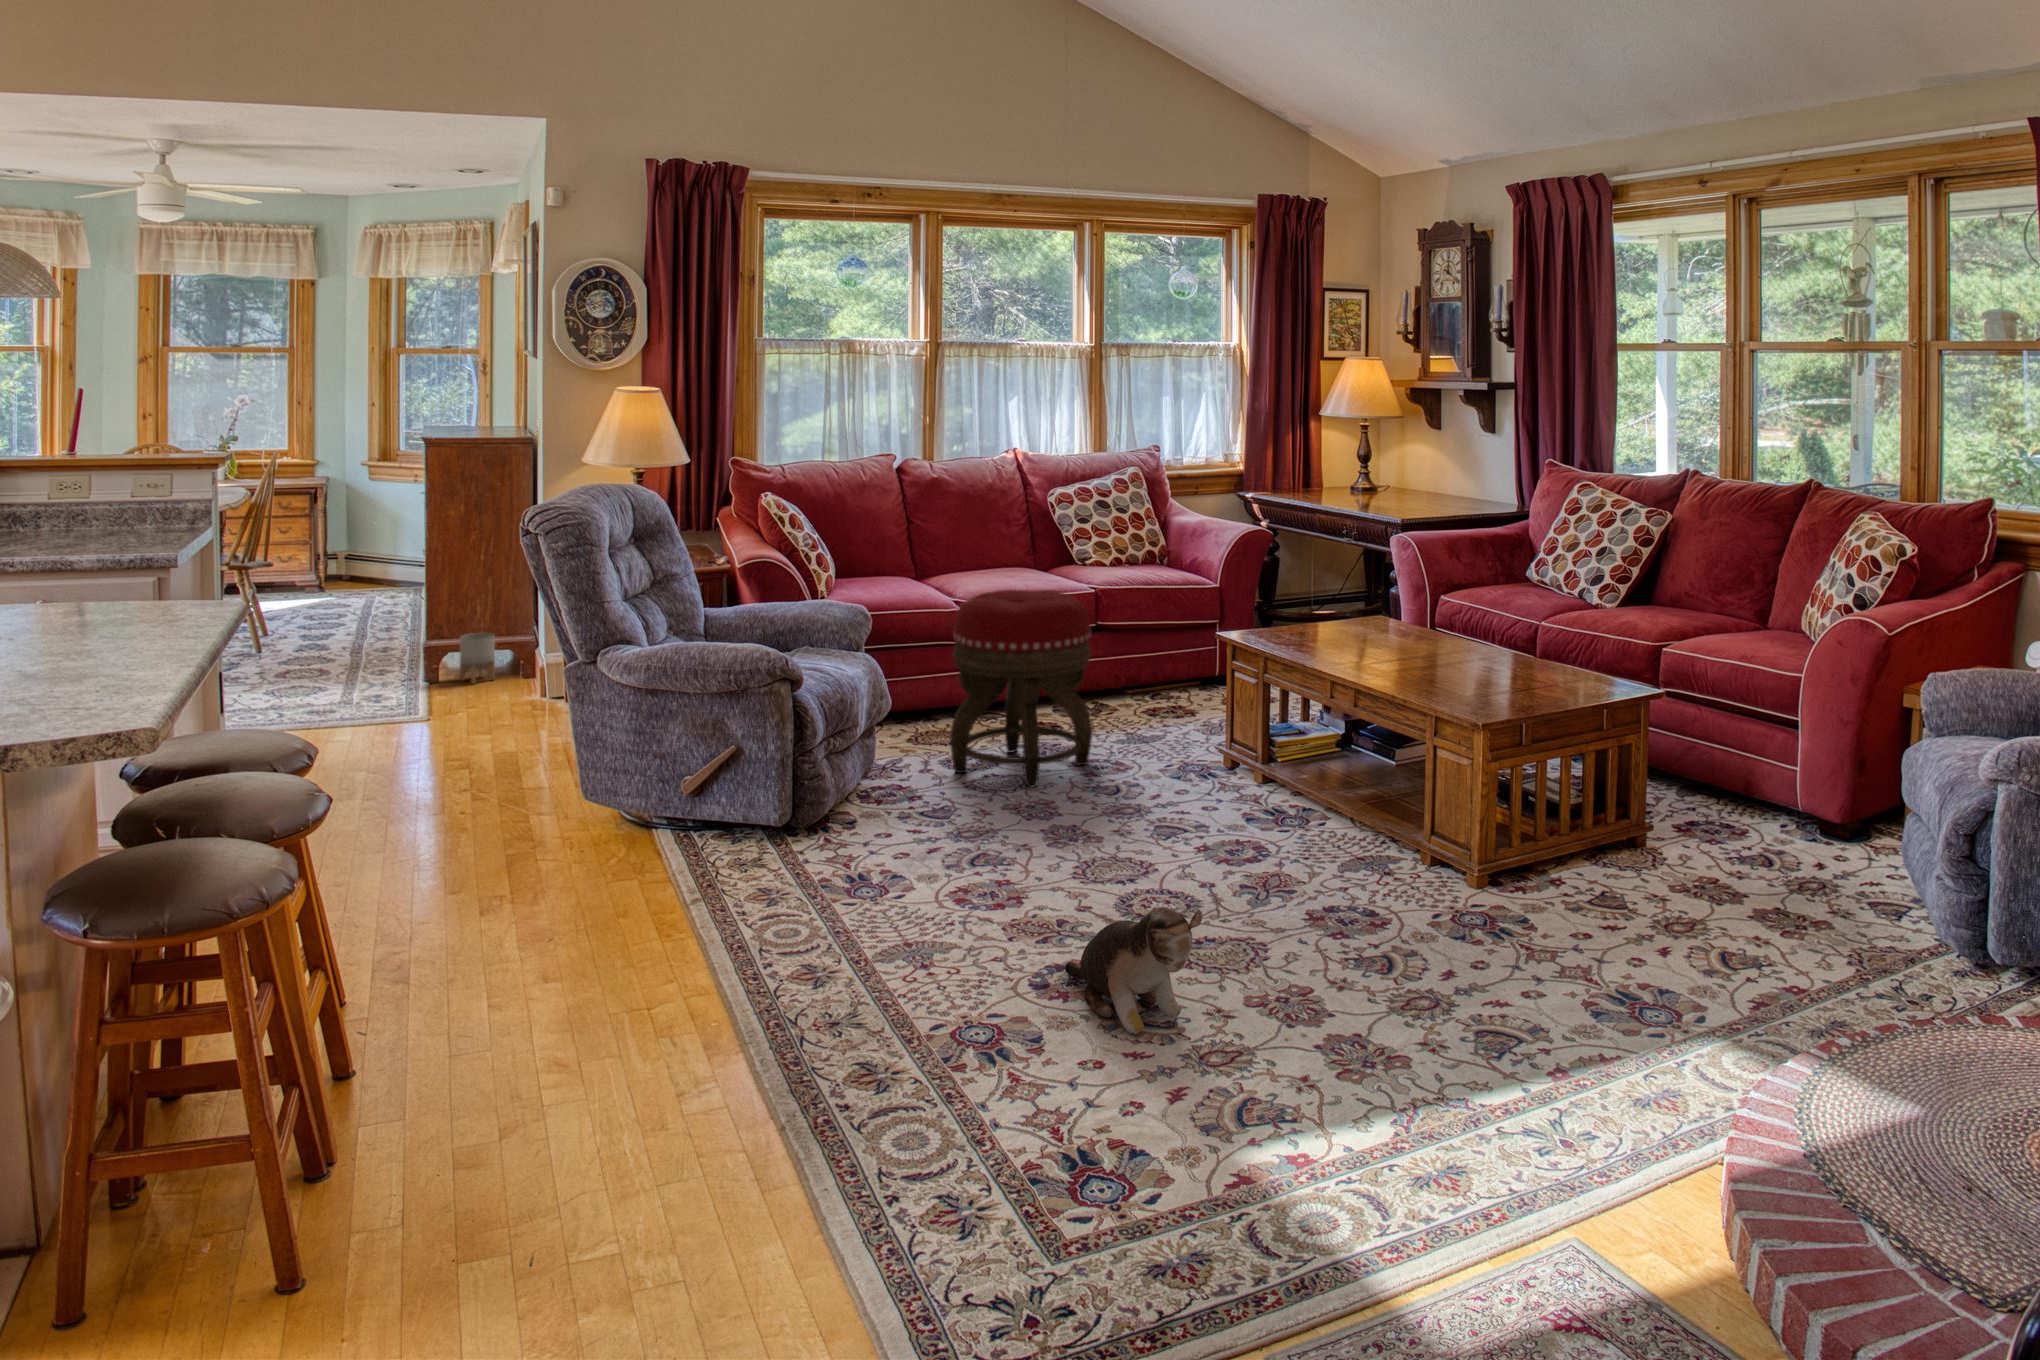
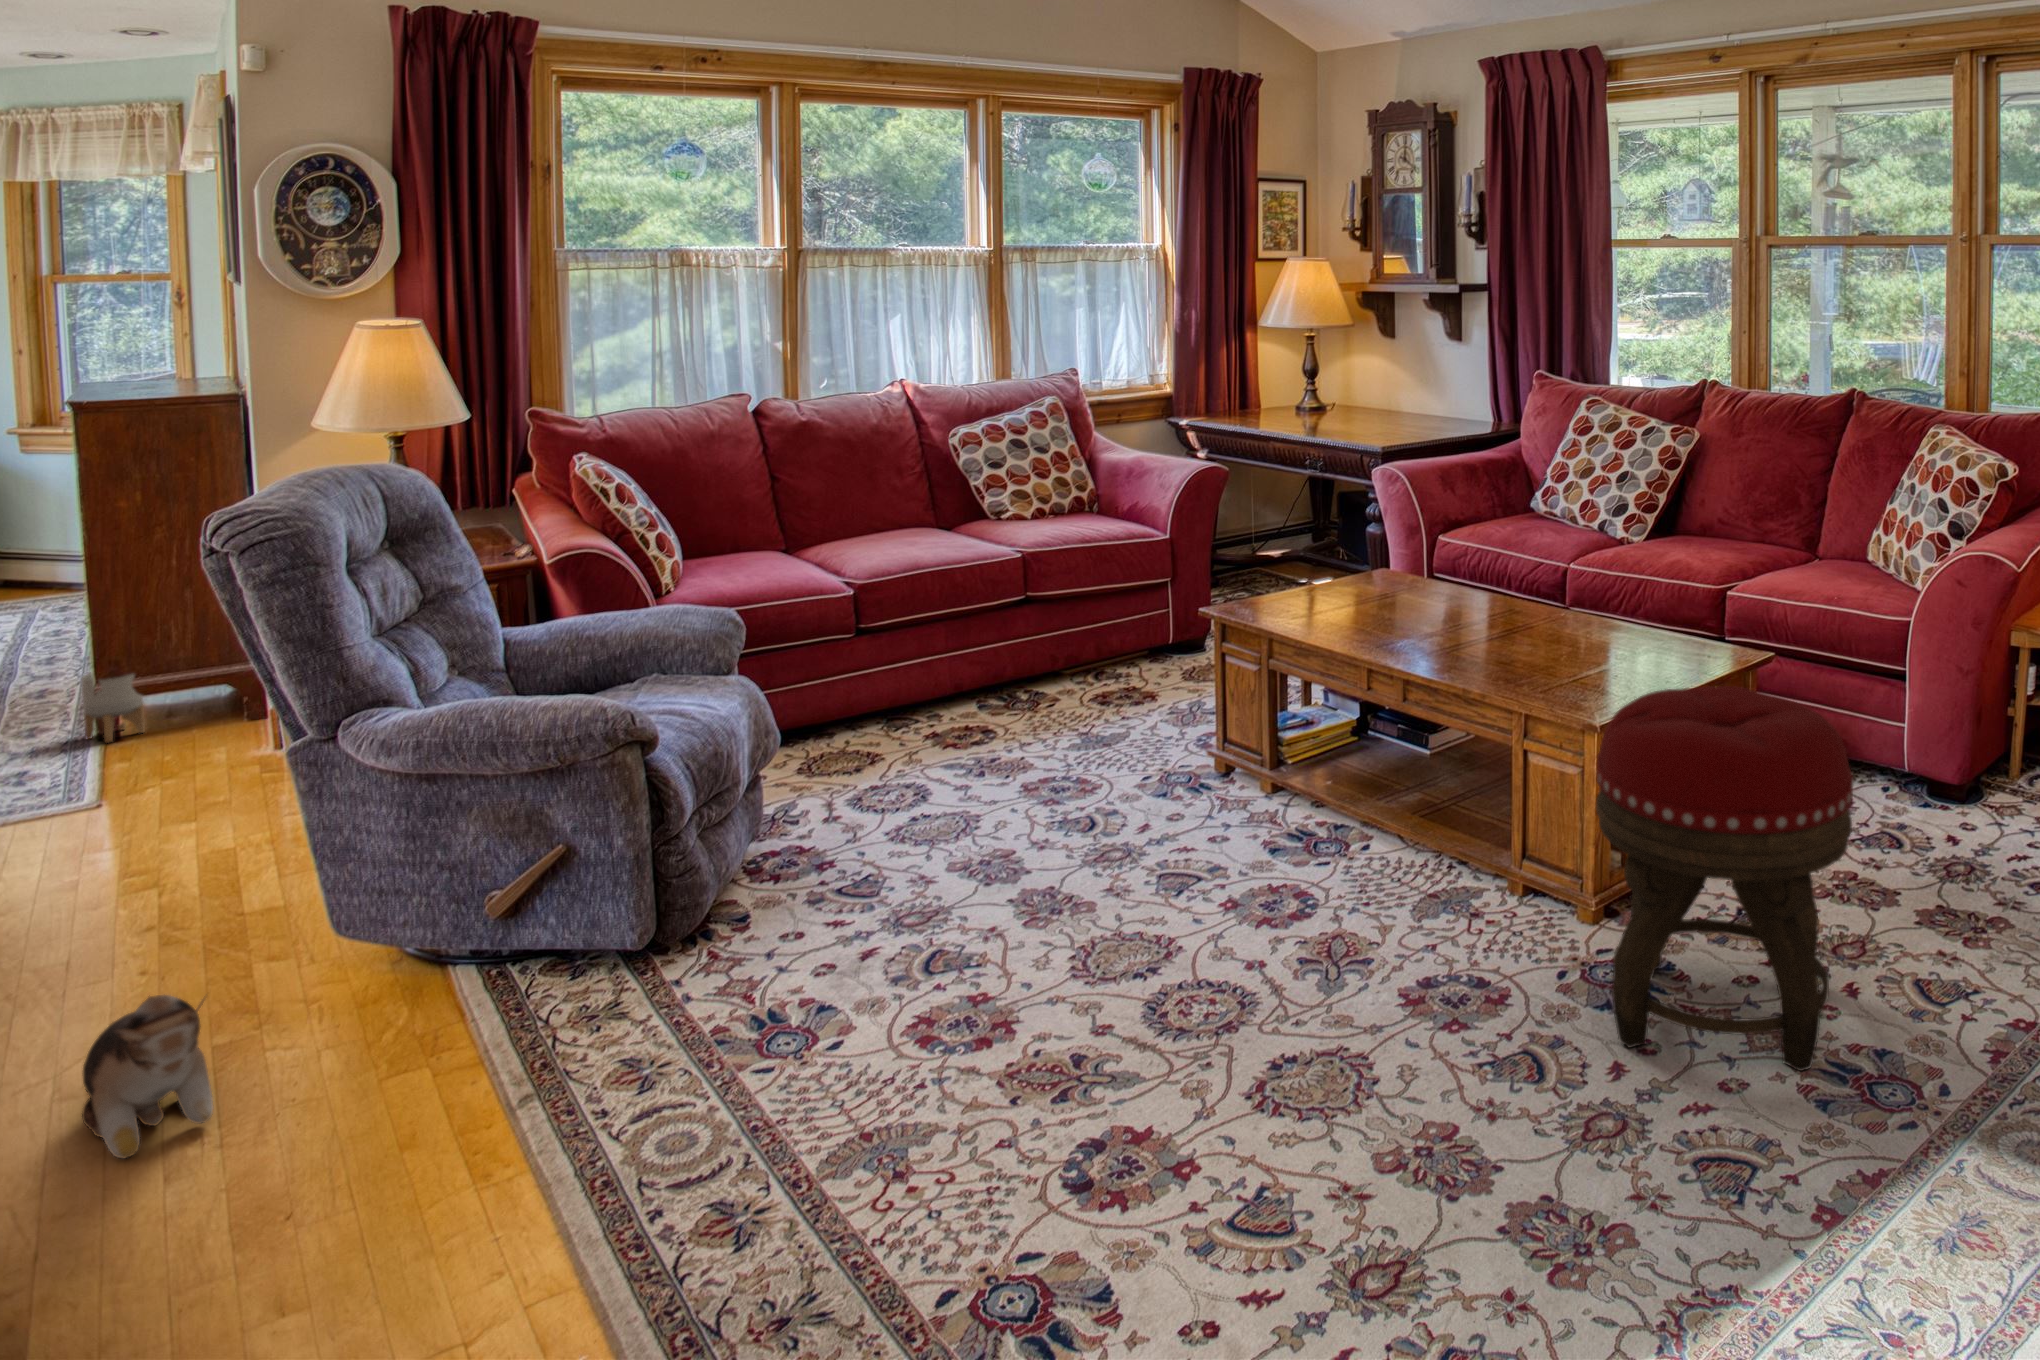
footstool: present [950,590,1092,787] -> present [1596,686,1853,1072]
plush toy: present [1065,907,1202,1034] -> present [82,995,213,1158]

